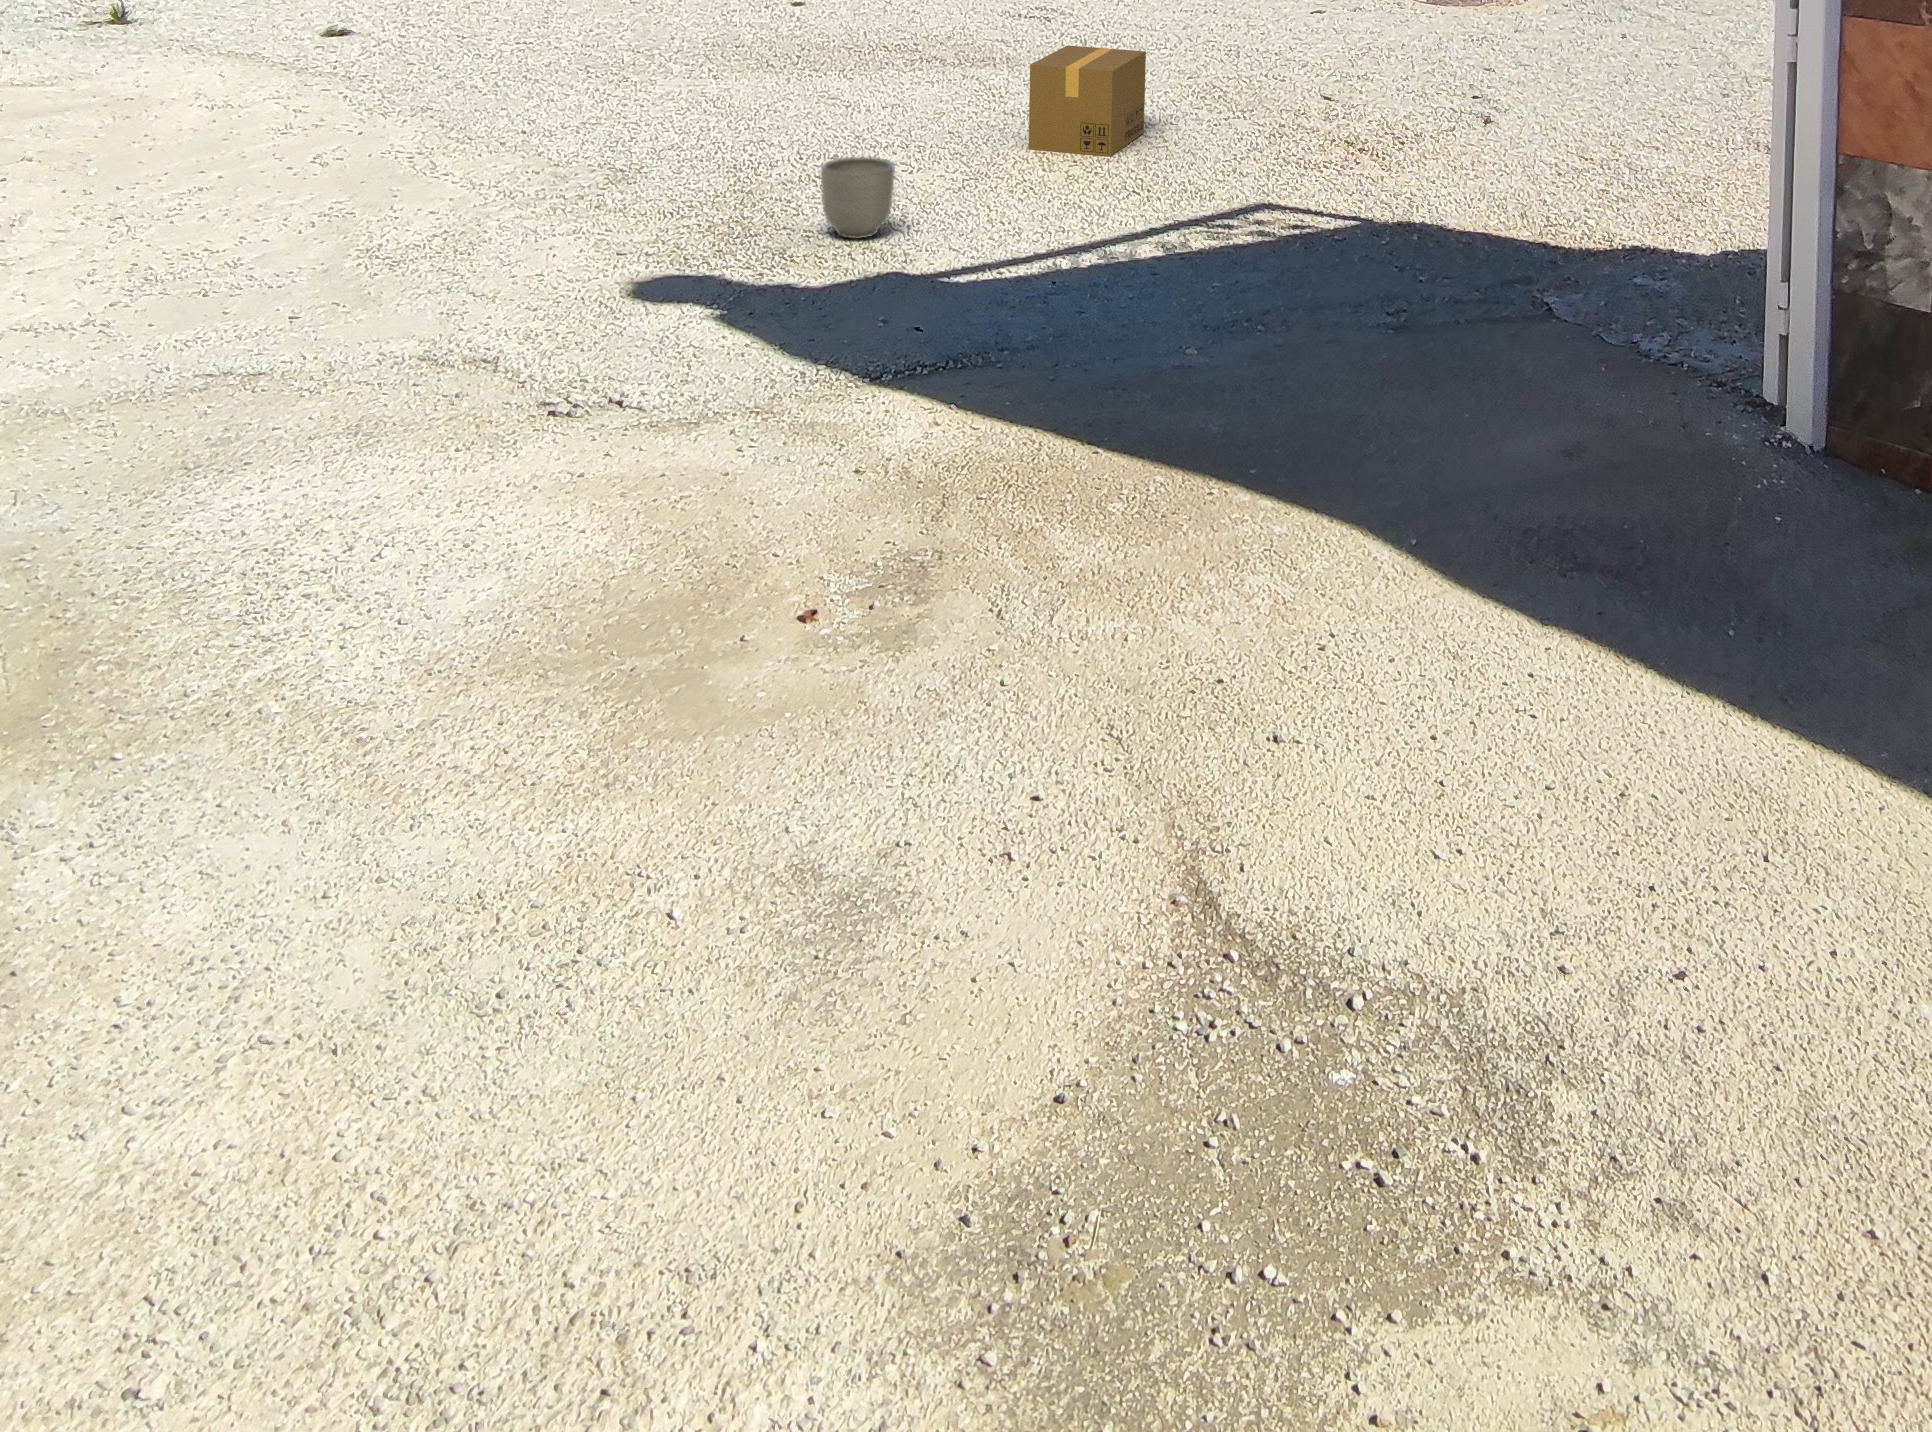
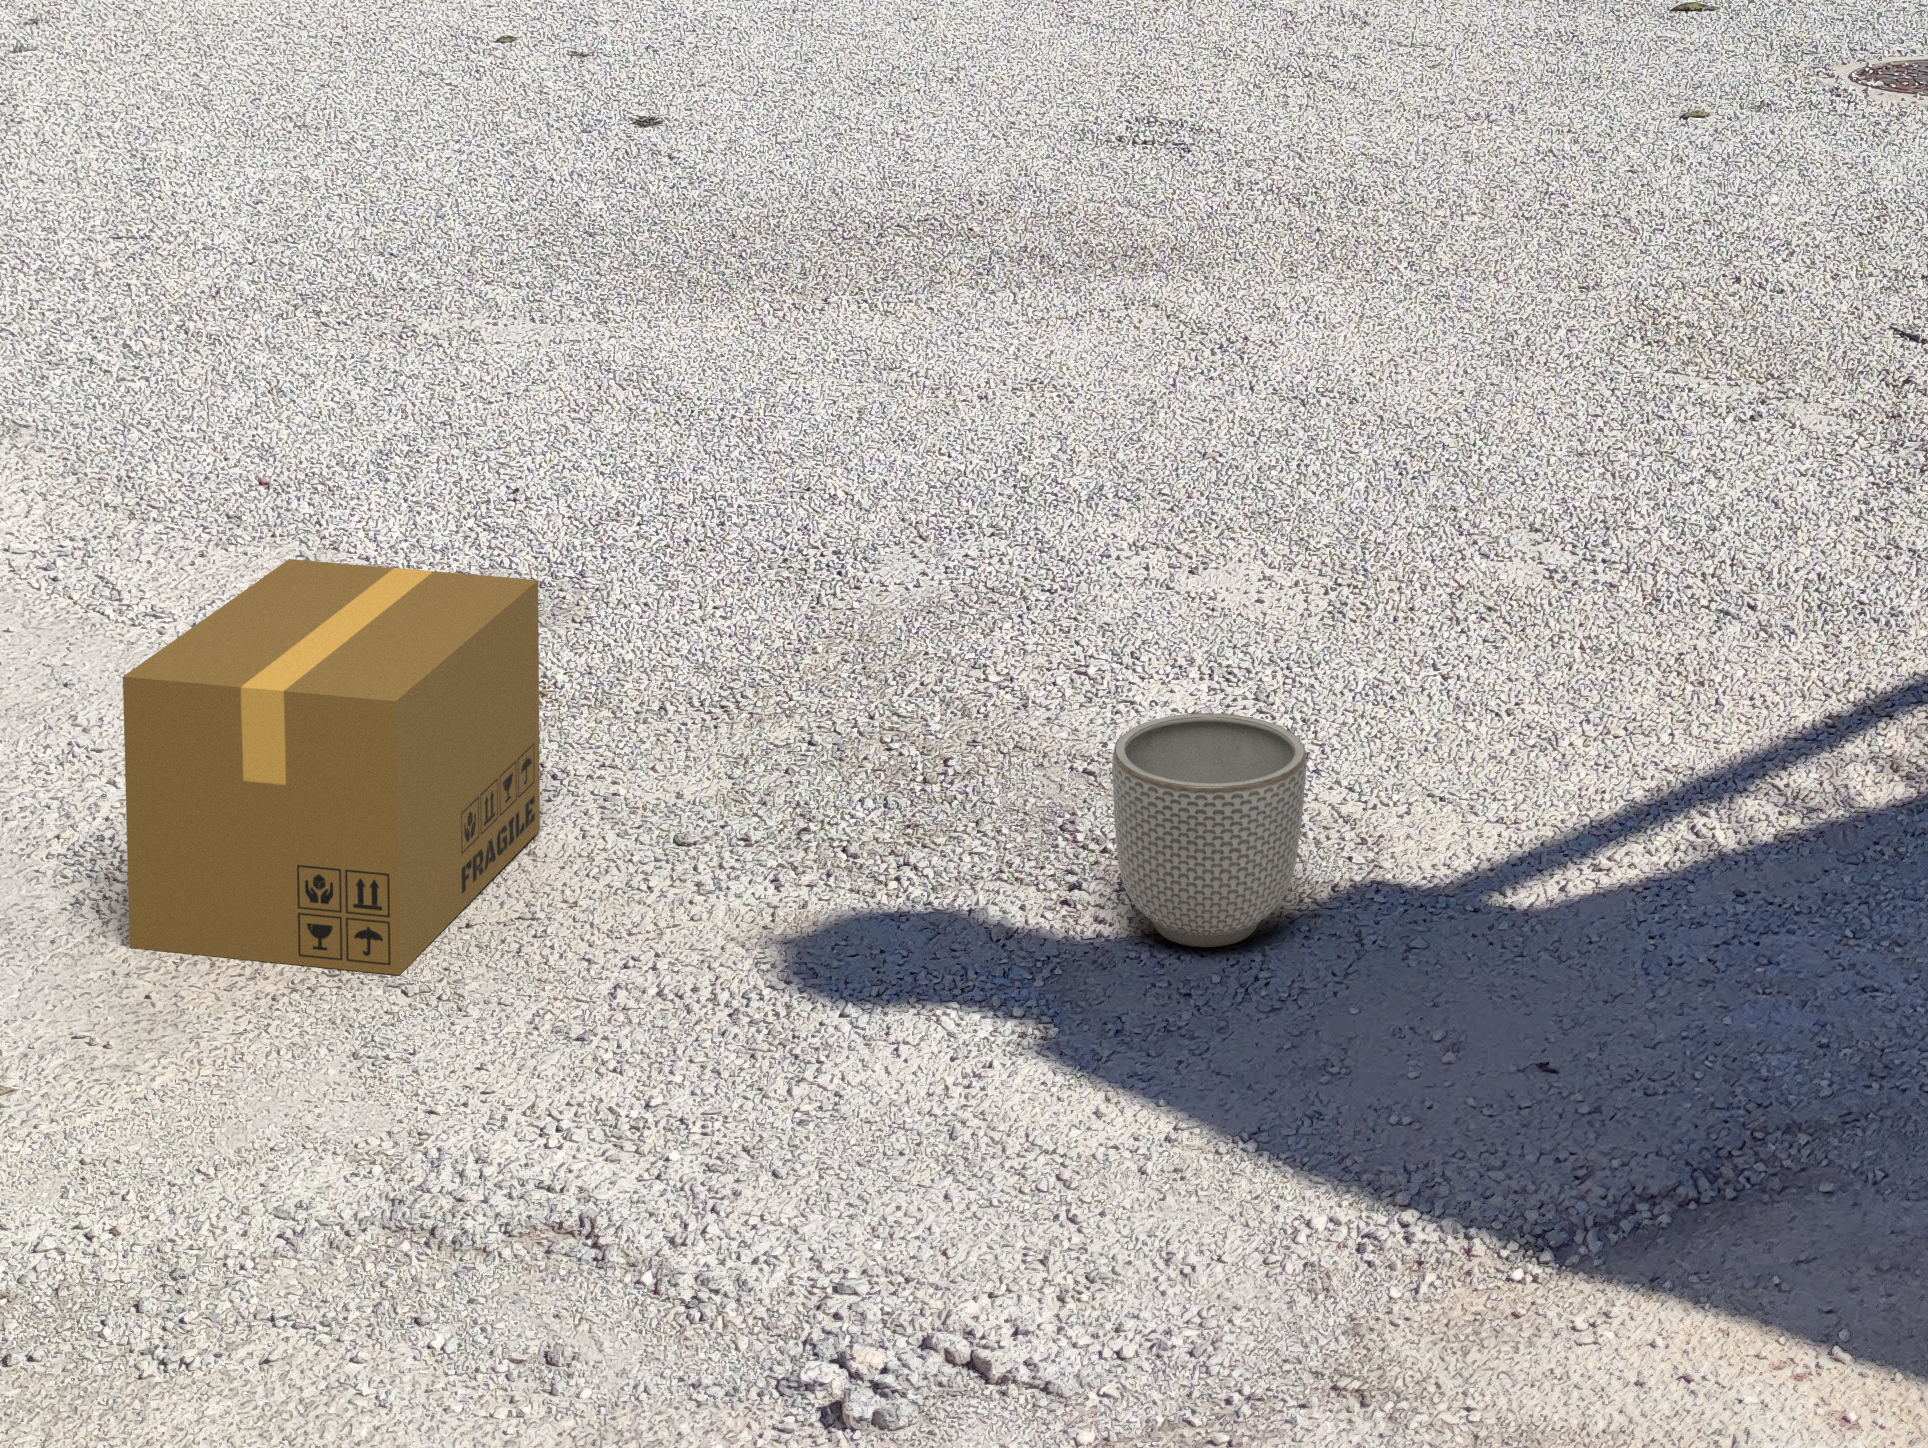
cardboard box: present [1029,45,1146,157] -> present [123,559,540,975]

